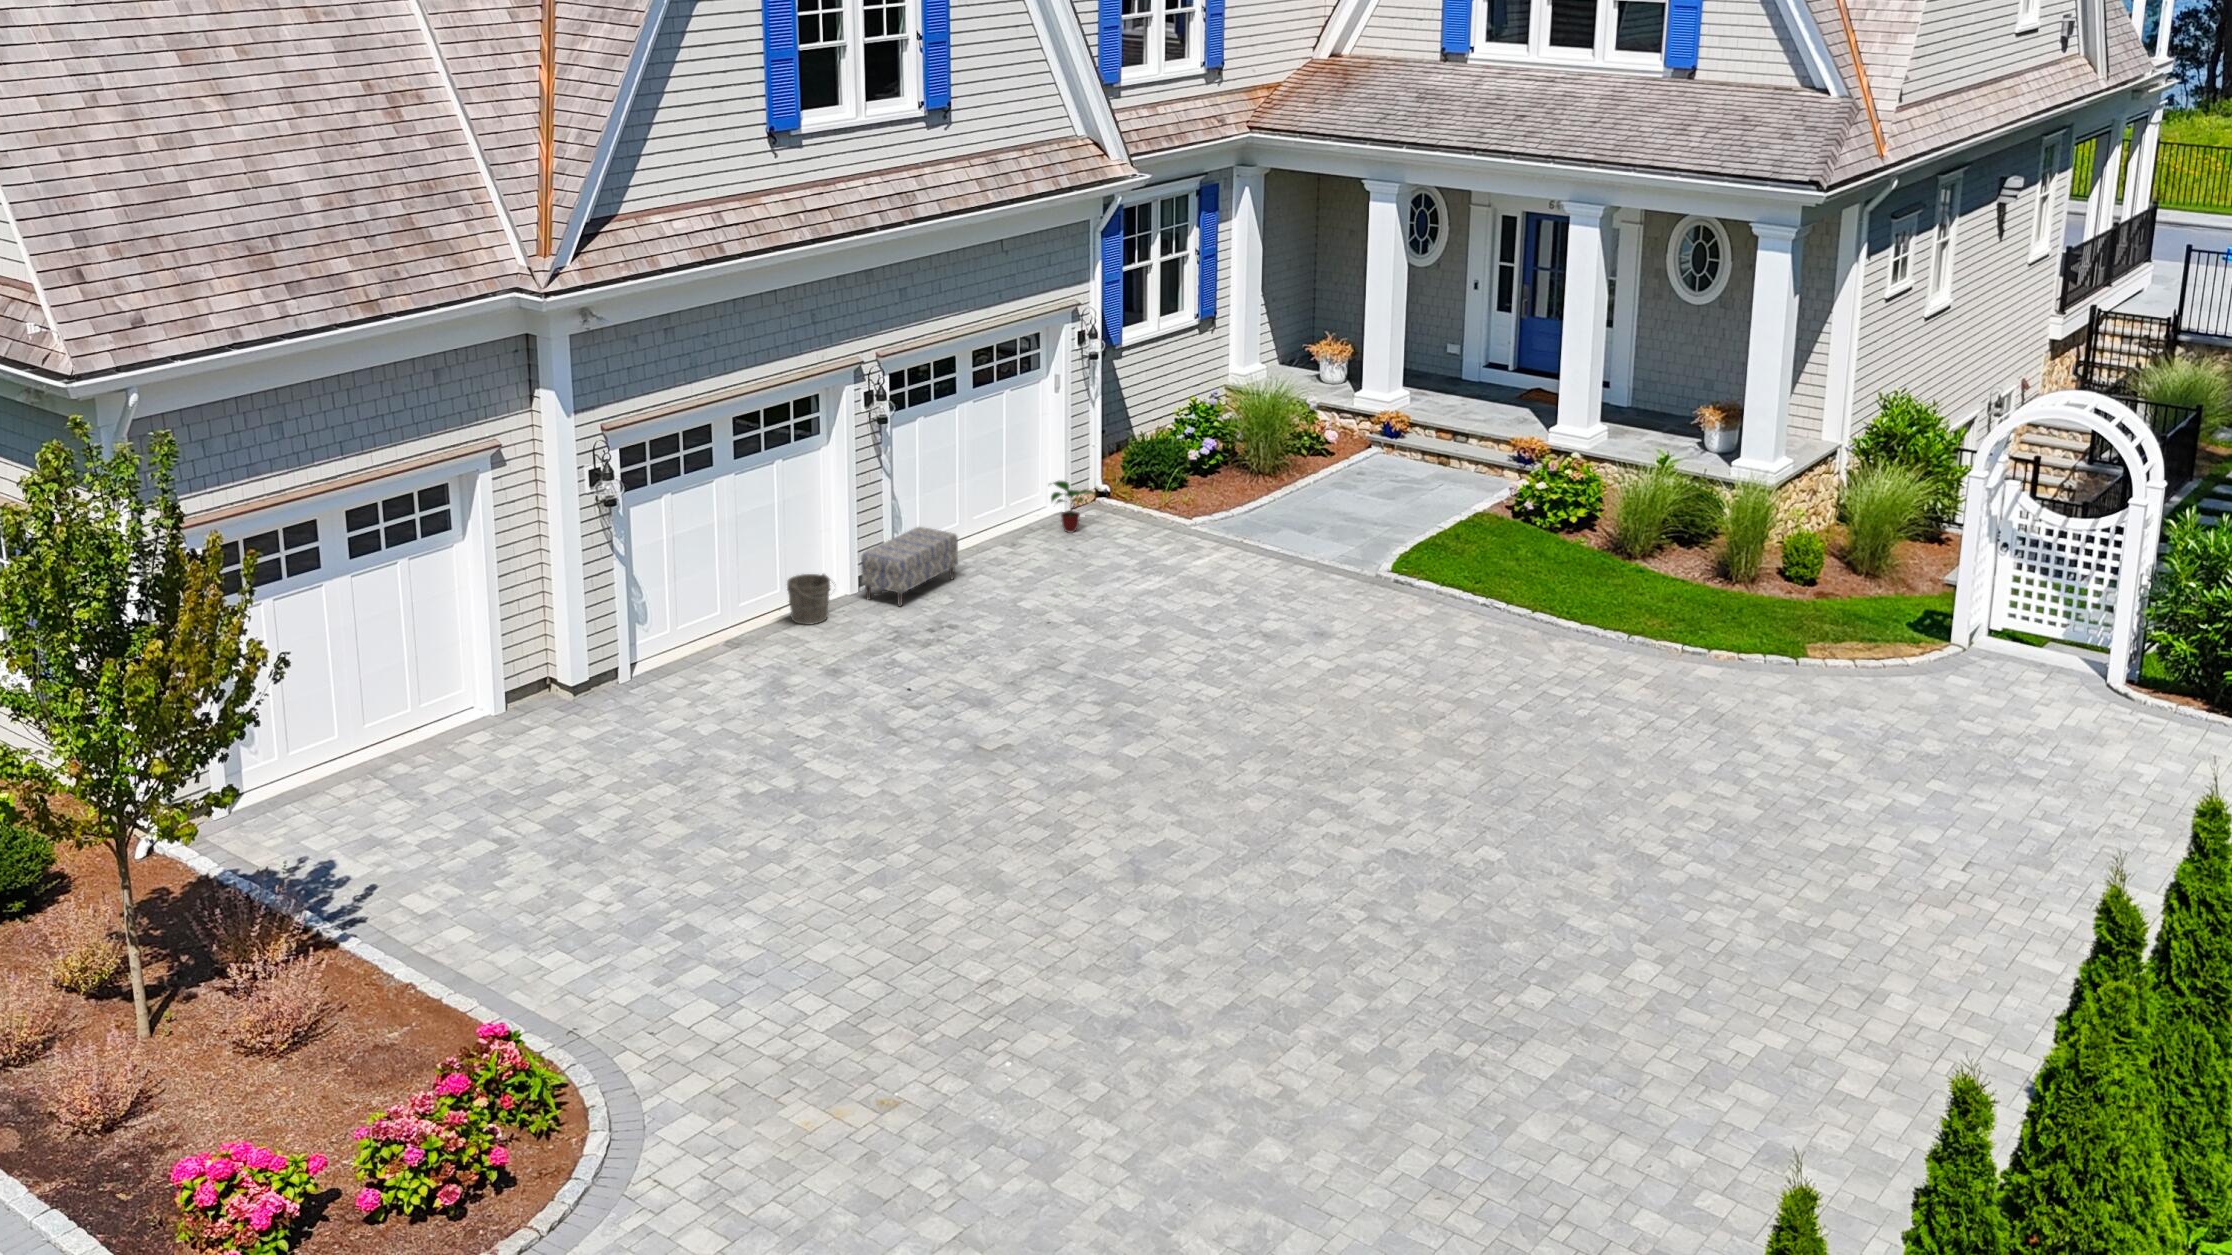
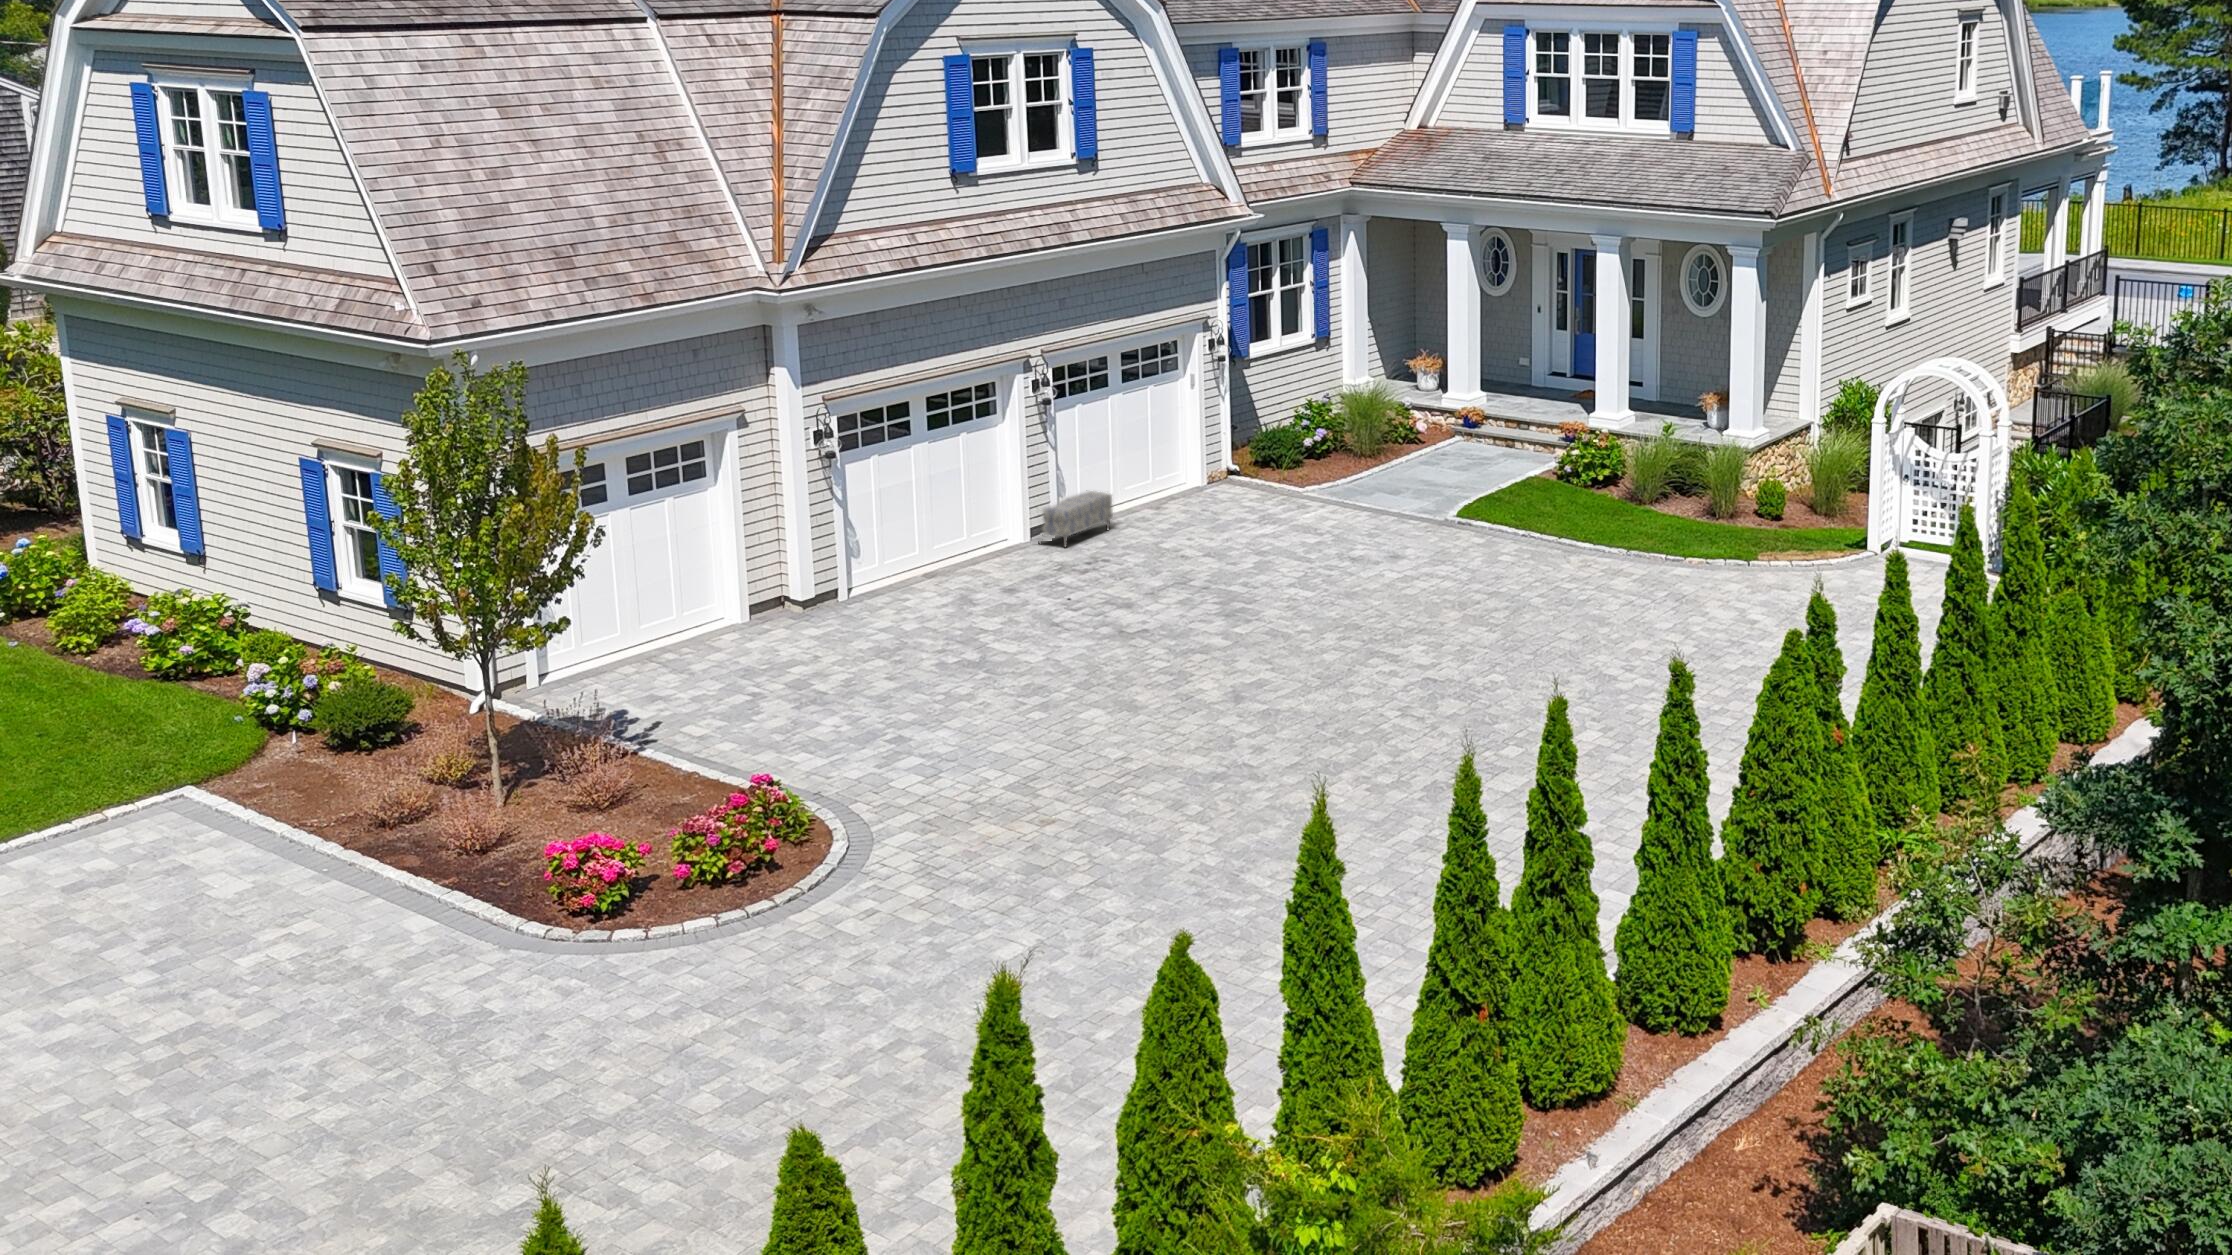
potted plant: present [1051,481,1093,532] -> none [1188,458,1228,499]
bucket: present [787,574,830,625] -> none [974,522,1014,561]

